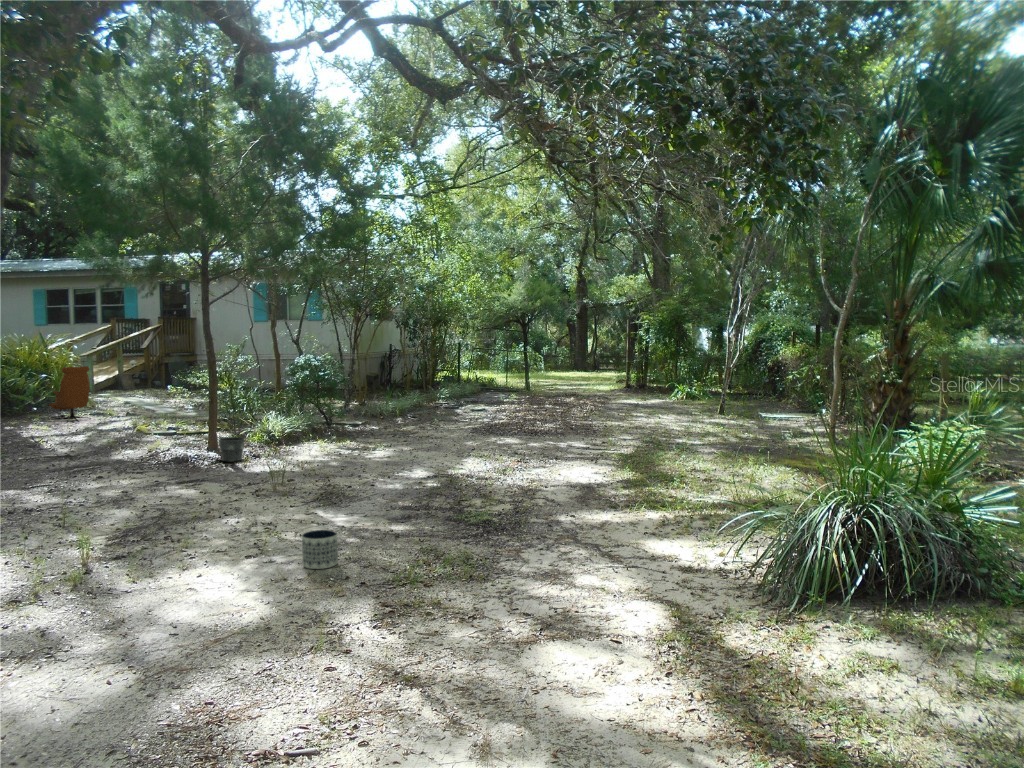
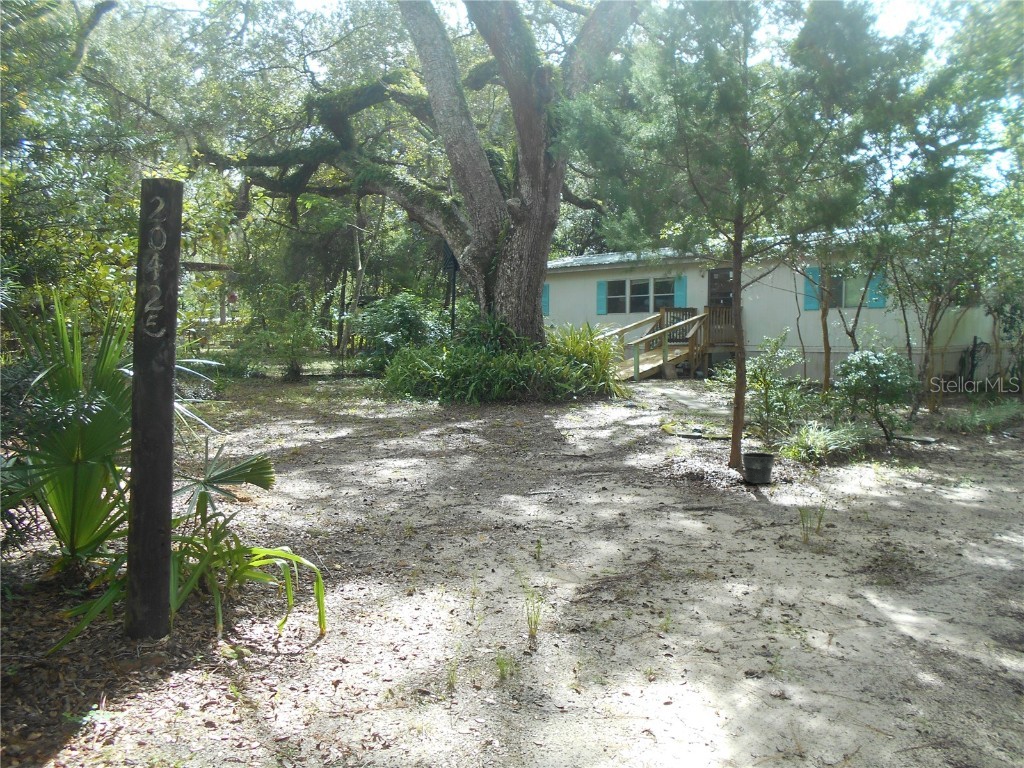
lounge chair: present [49,366,90,422] -> none [590,357,626,413]
planter: present [302,530,338,569] -> none [835,667,902,747]

